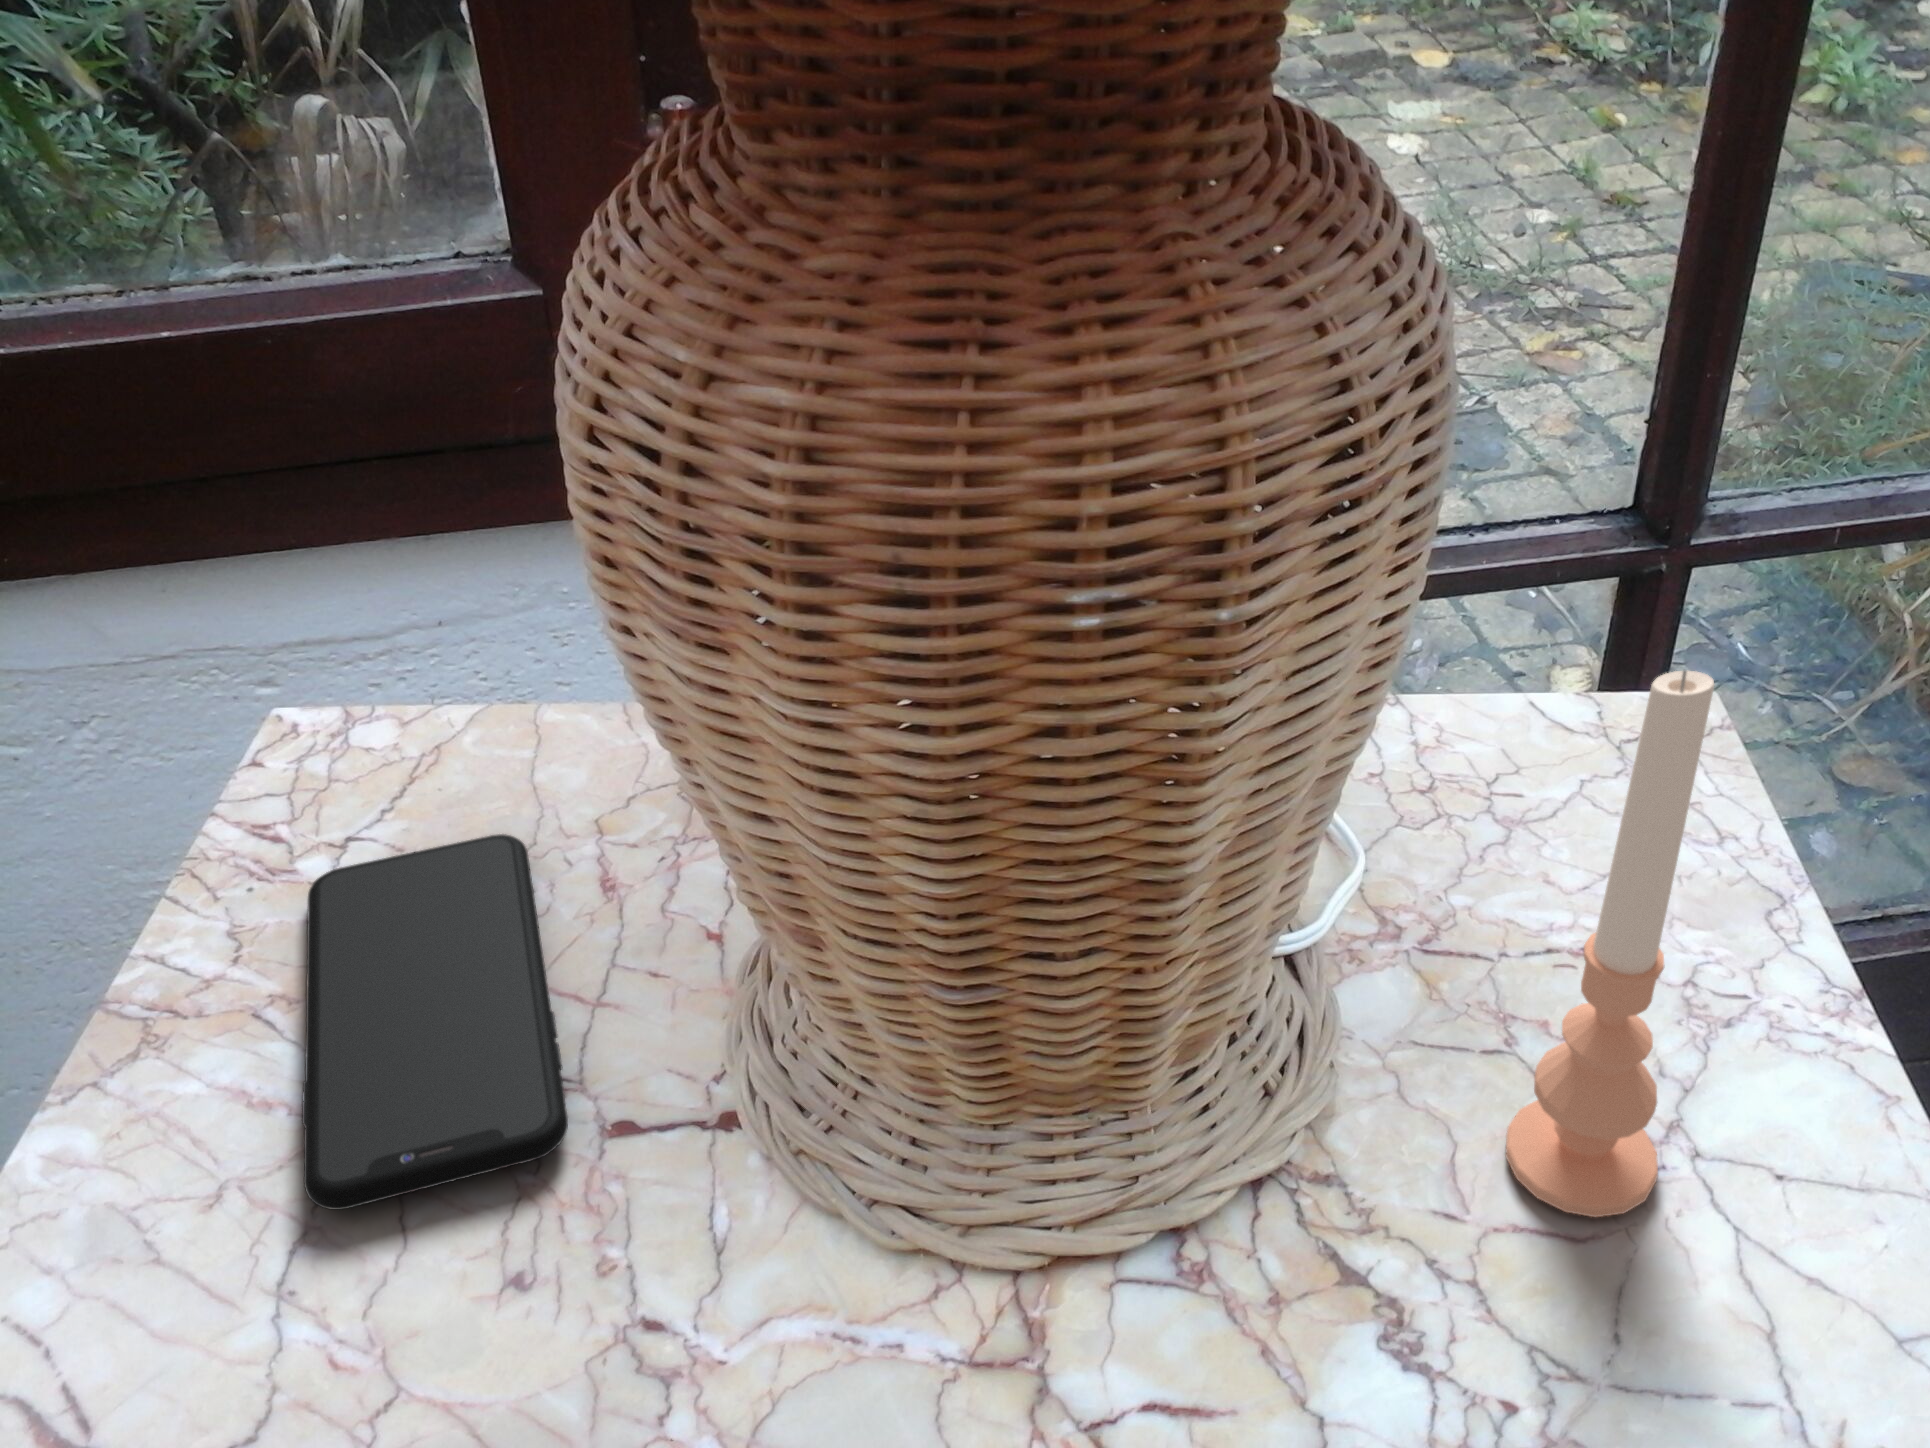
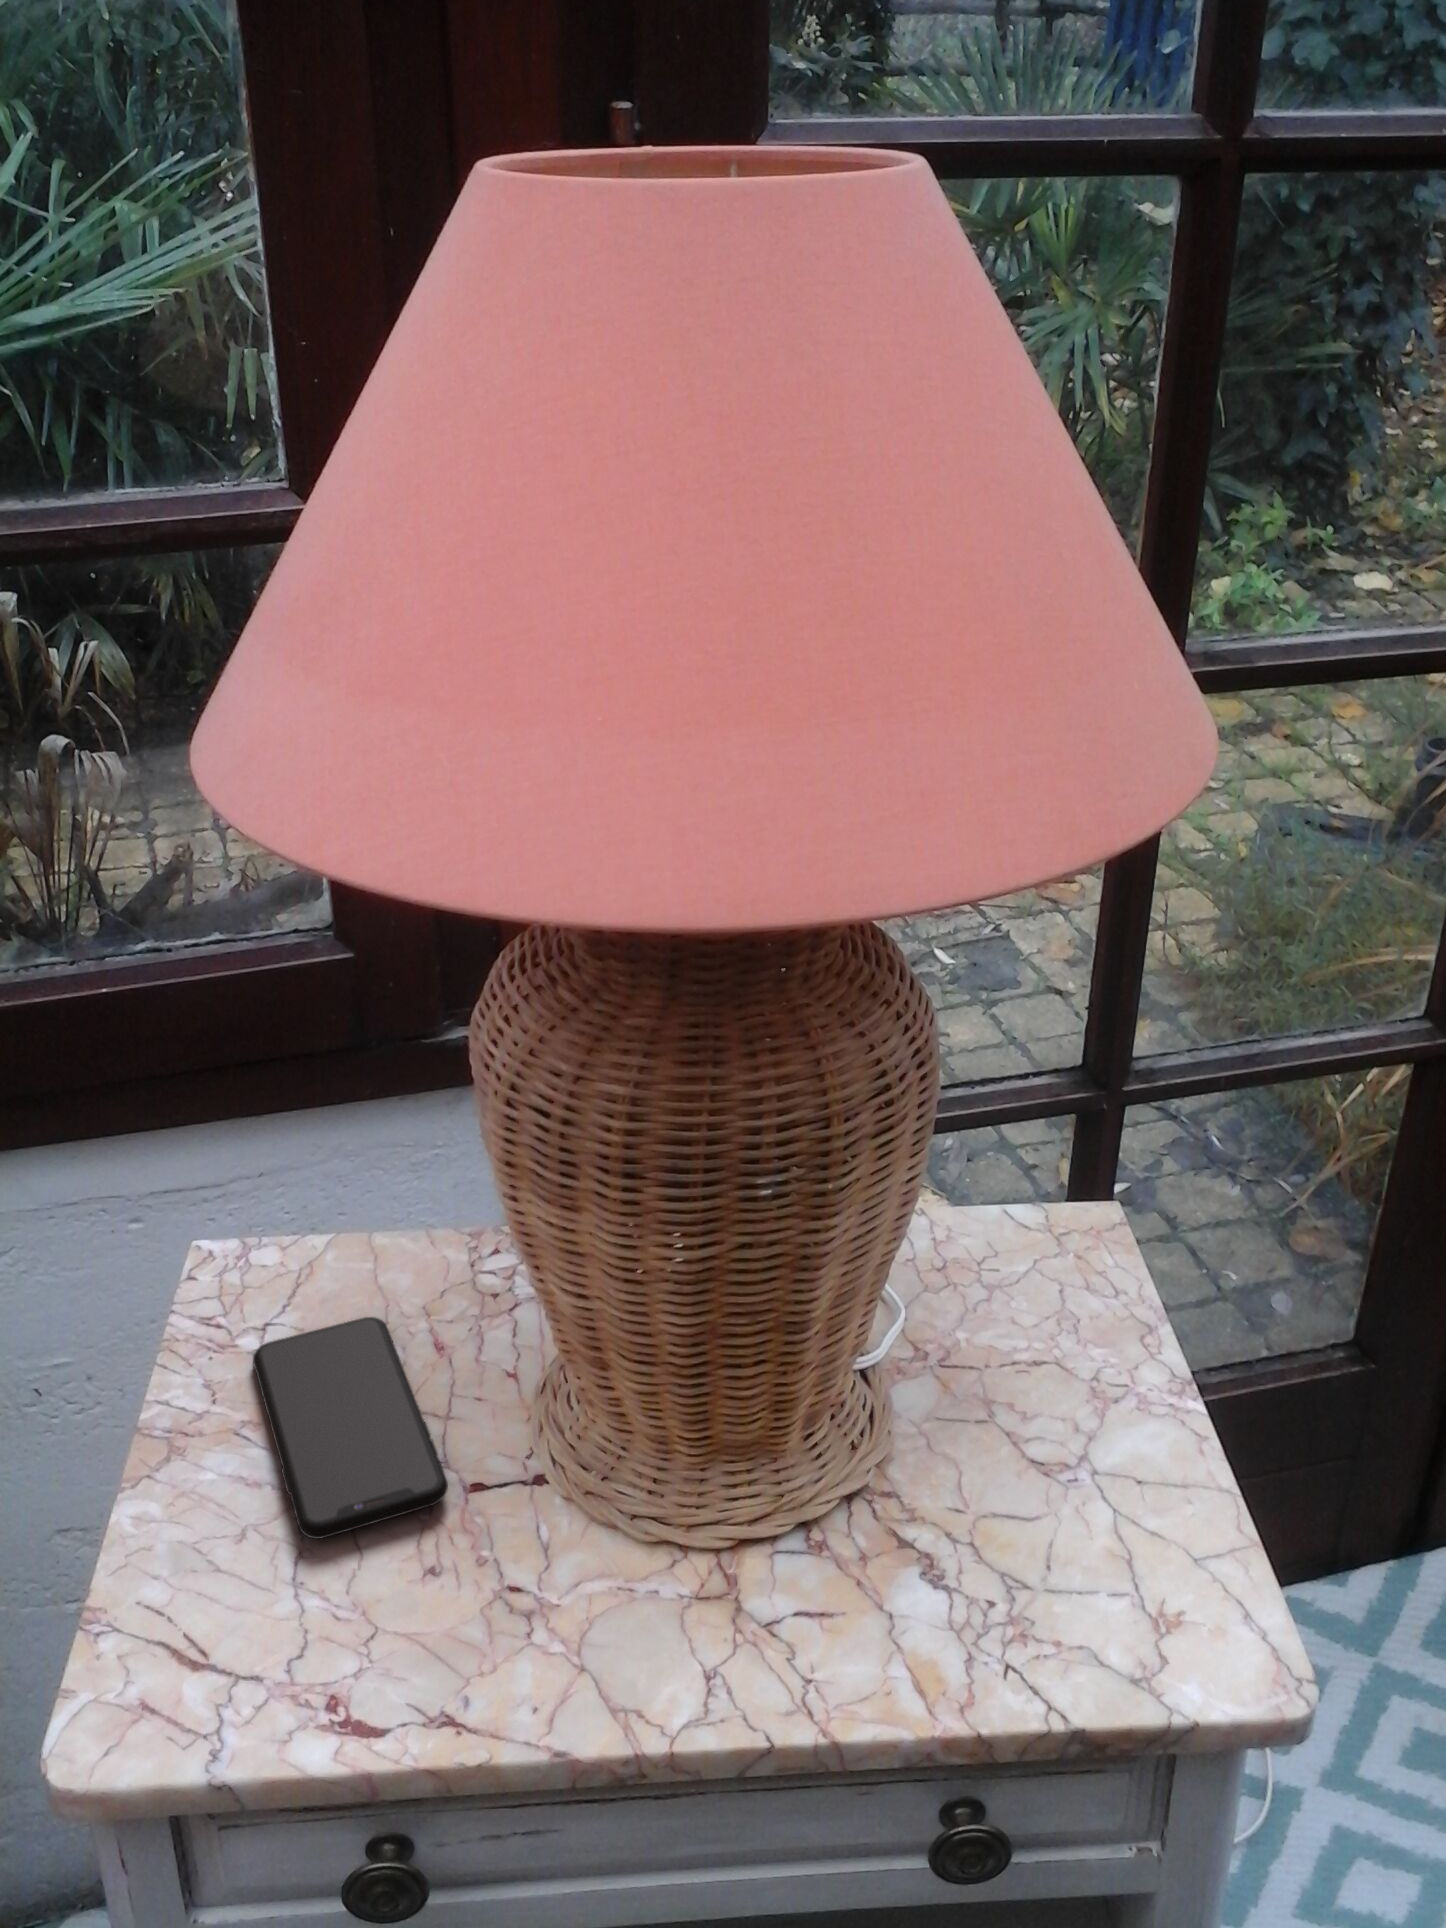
candle: present [1506,670,1714,1217] -> none [988,1201,1071,1506]

